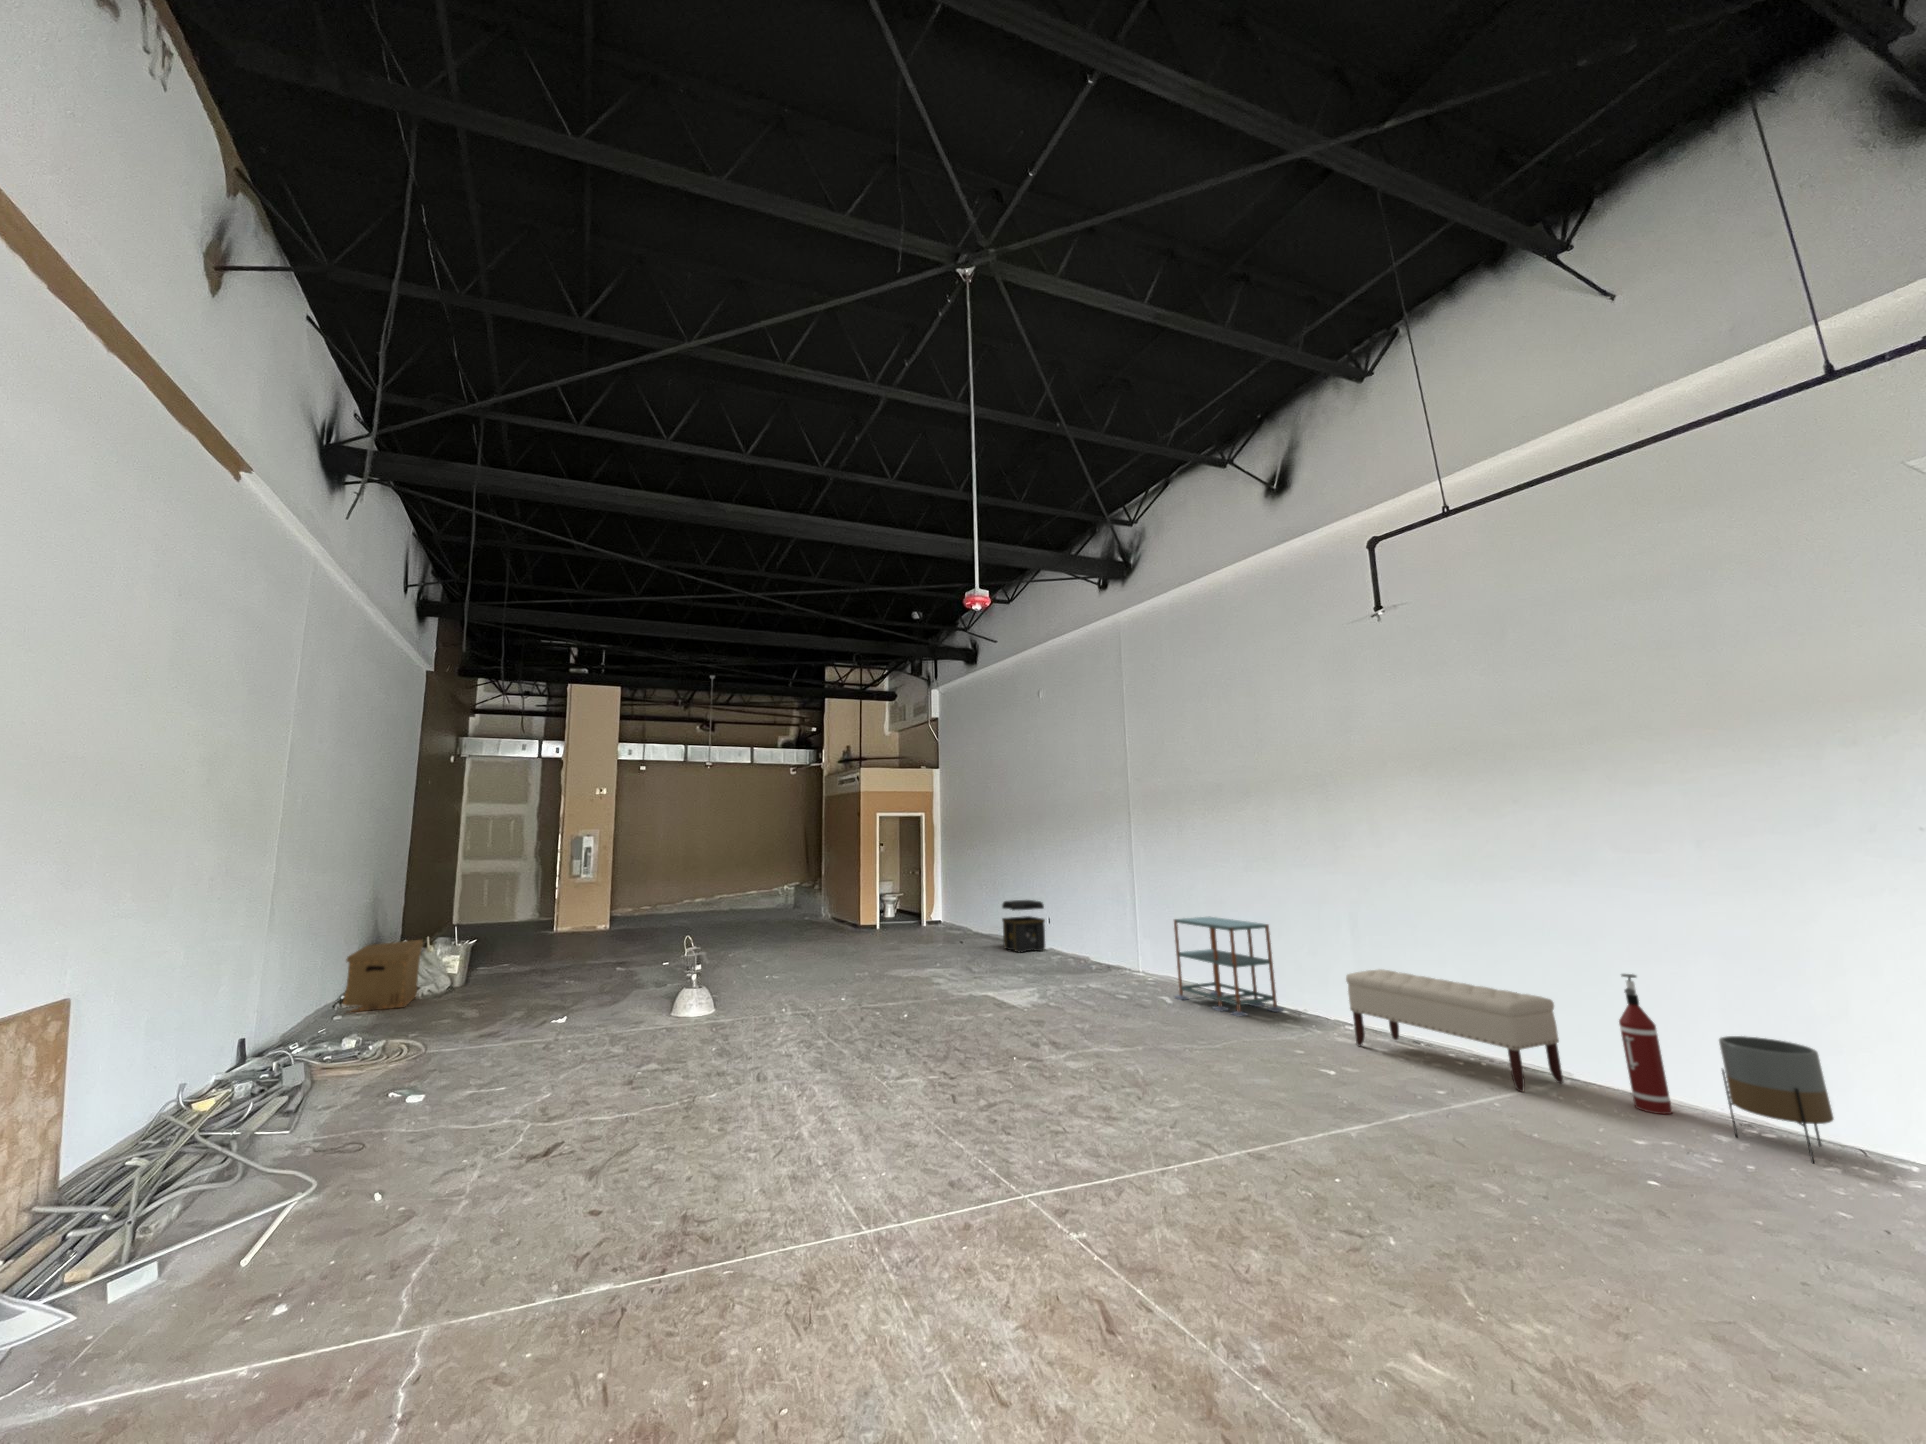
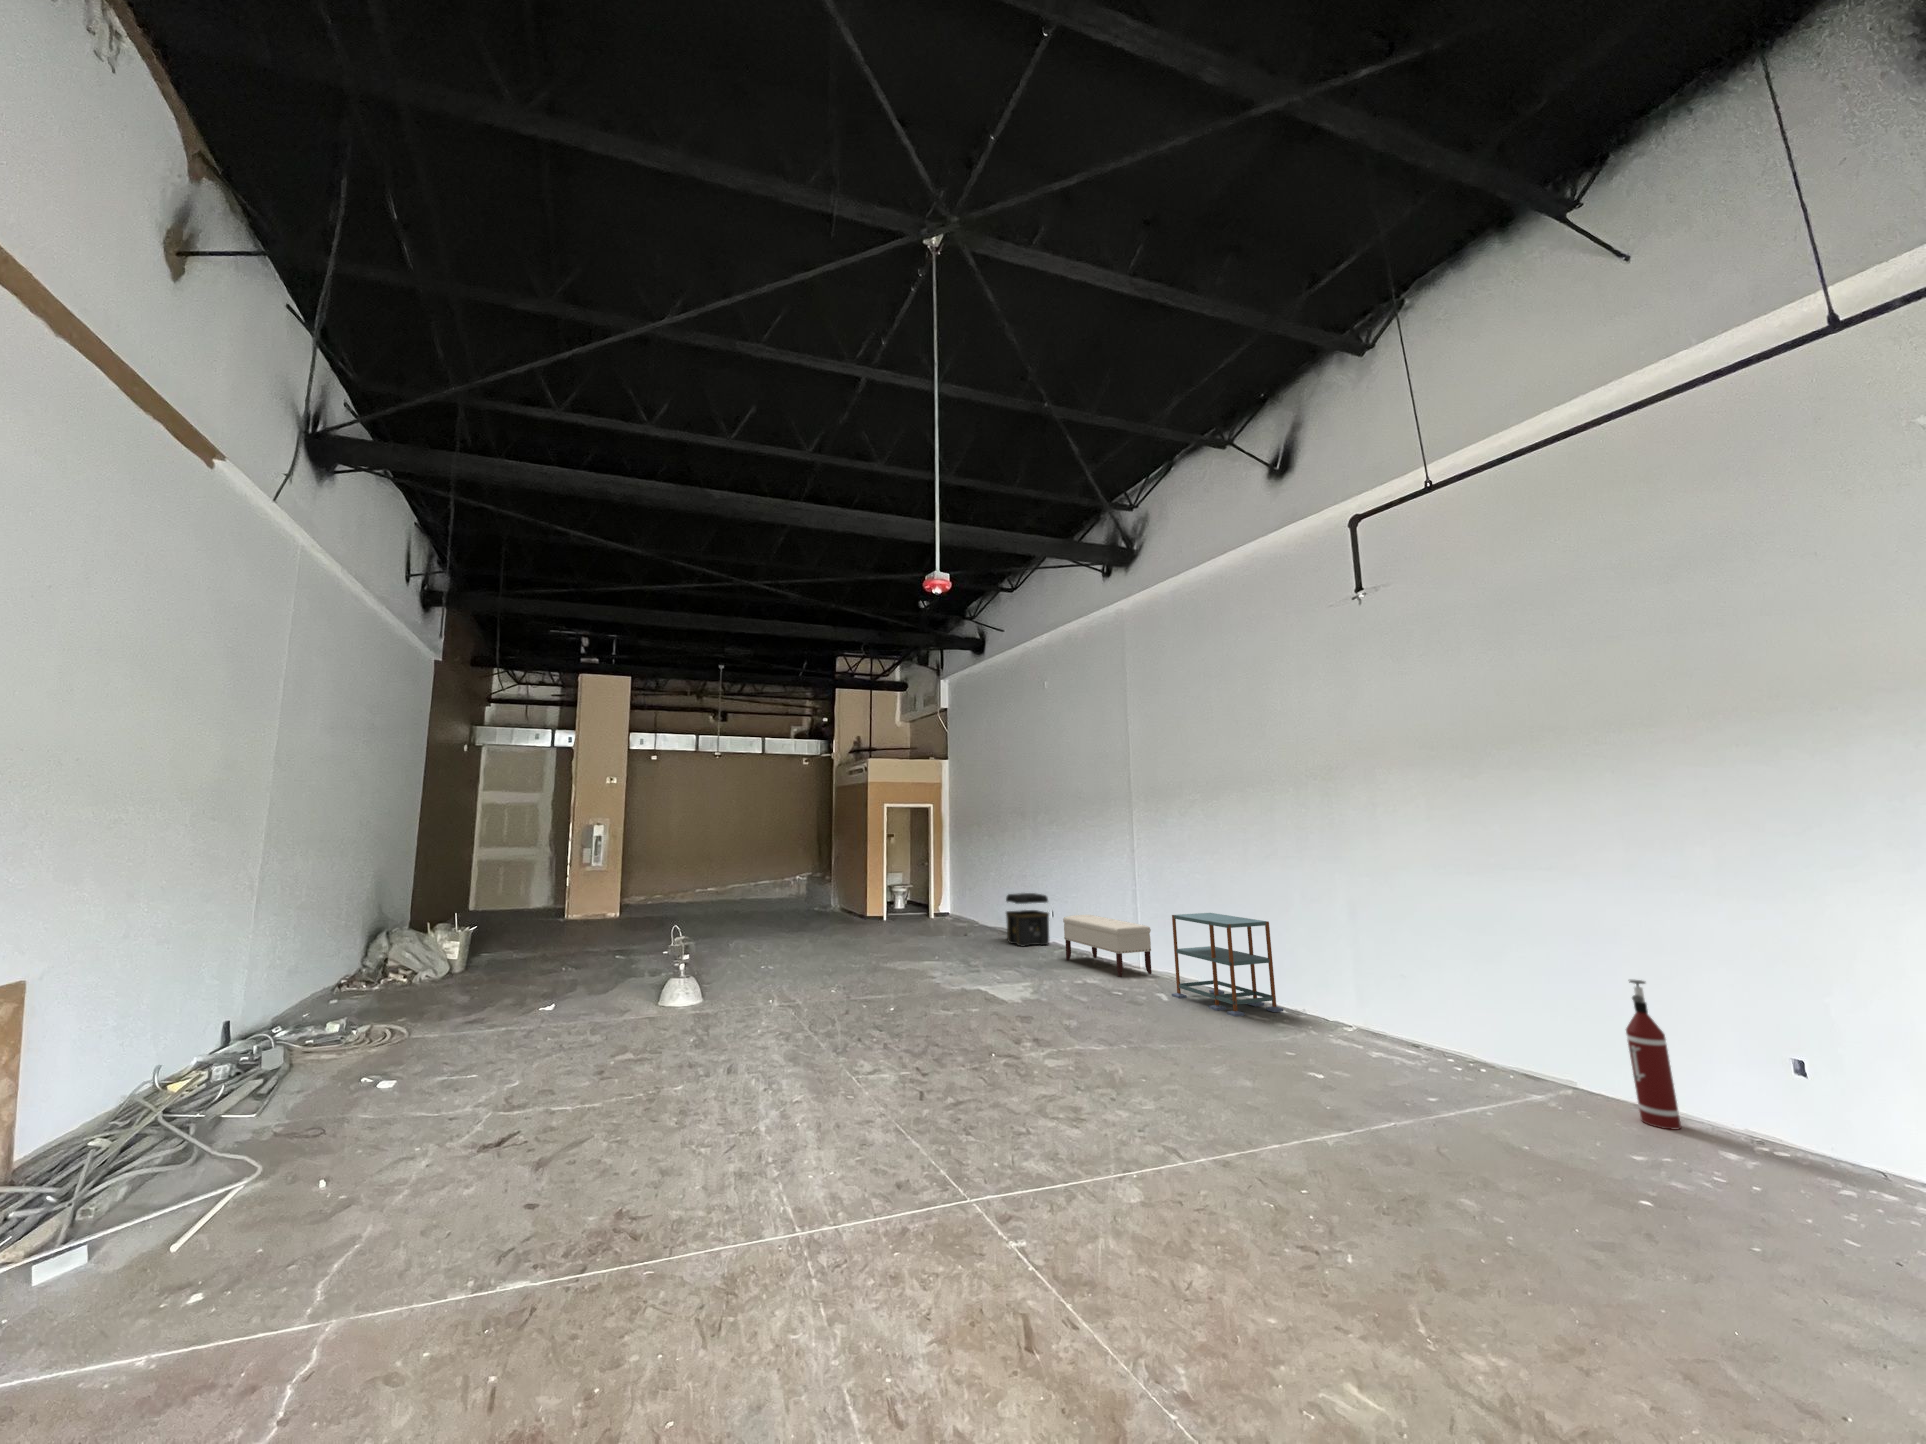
cardboard box: present [343,940,423,1013] -> none [336,926,420,998]
bench: present [1346,969,1563,1092] -> present [1063,915,1152,977]
planter: present [1719,1036,1834,1163] -> none [1730,1048,1853,1187]

